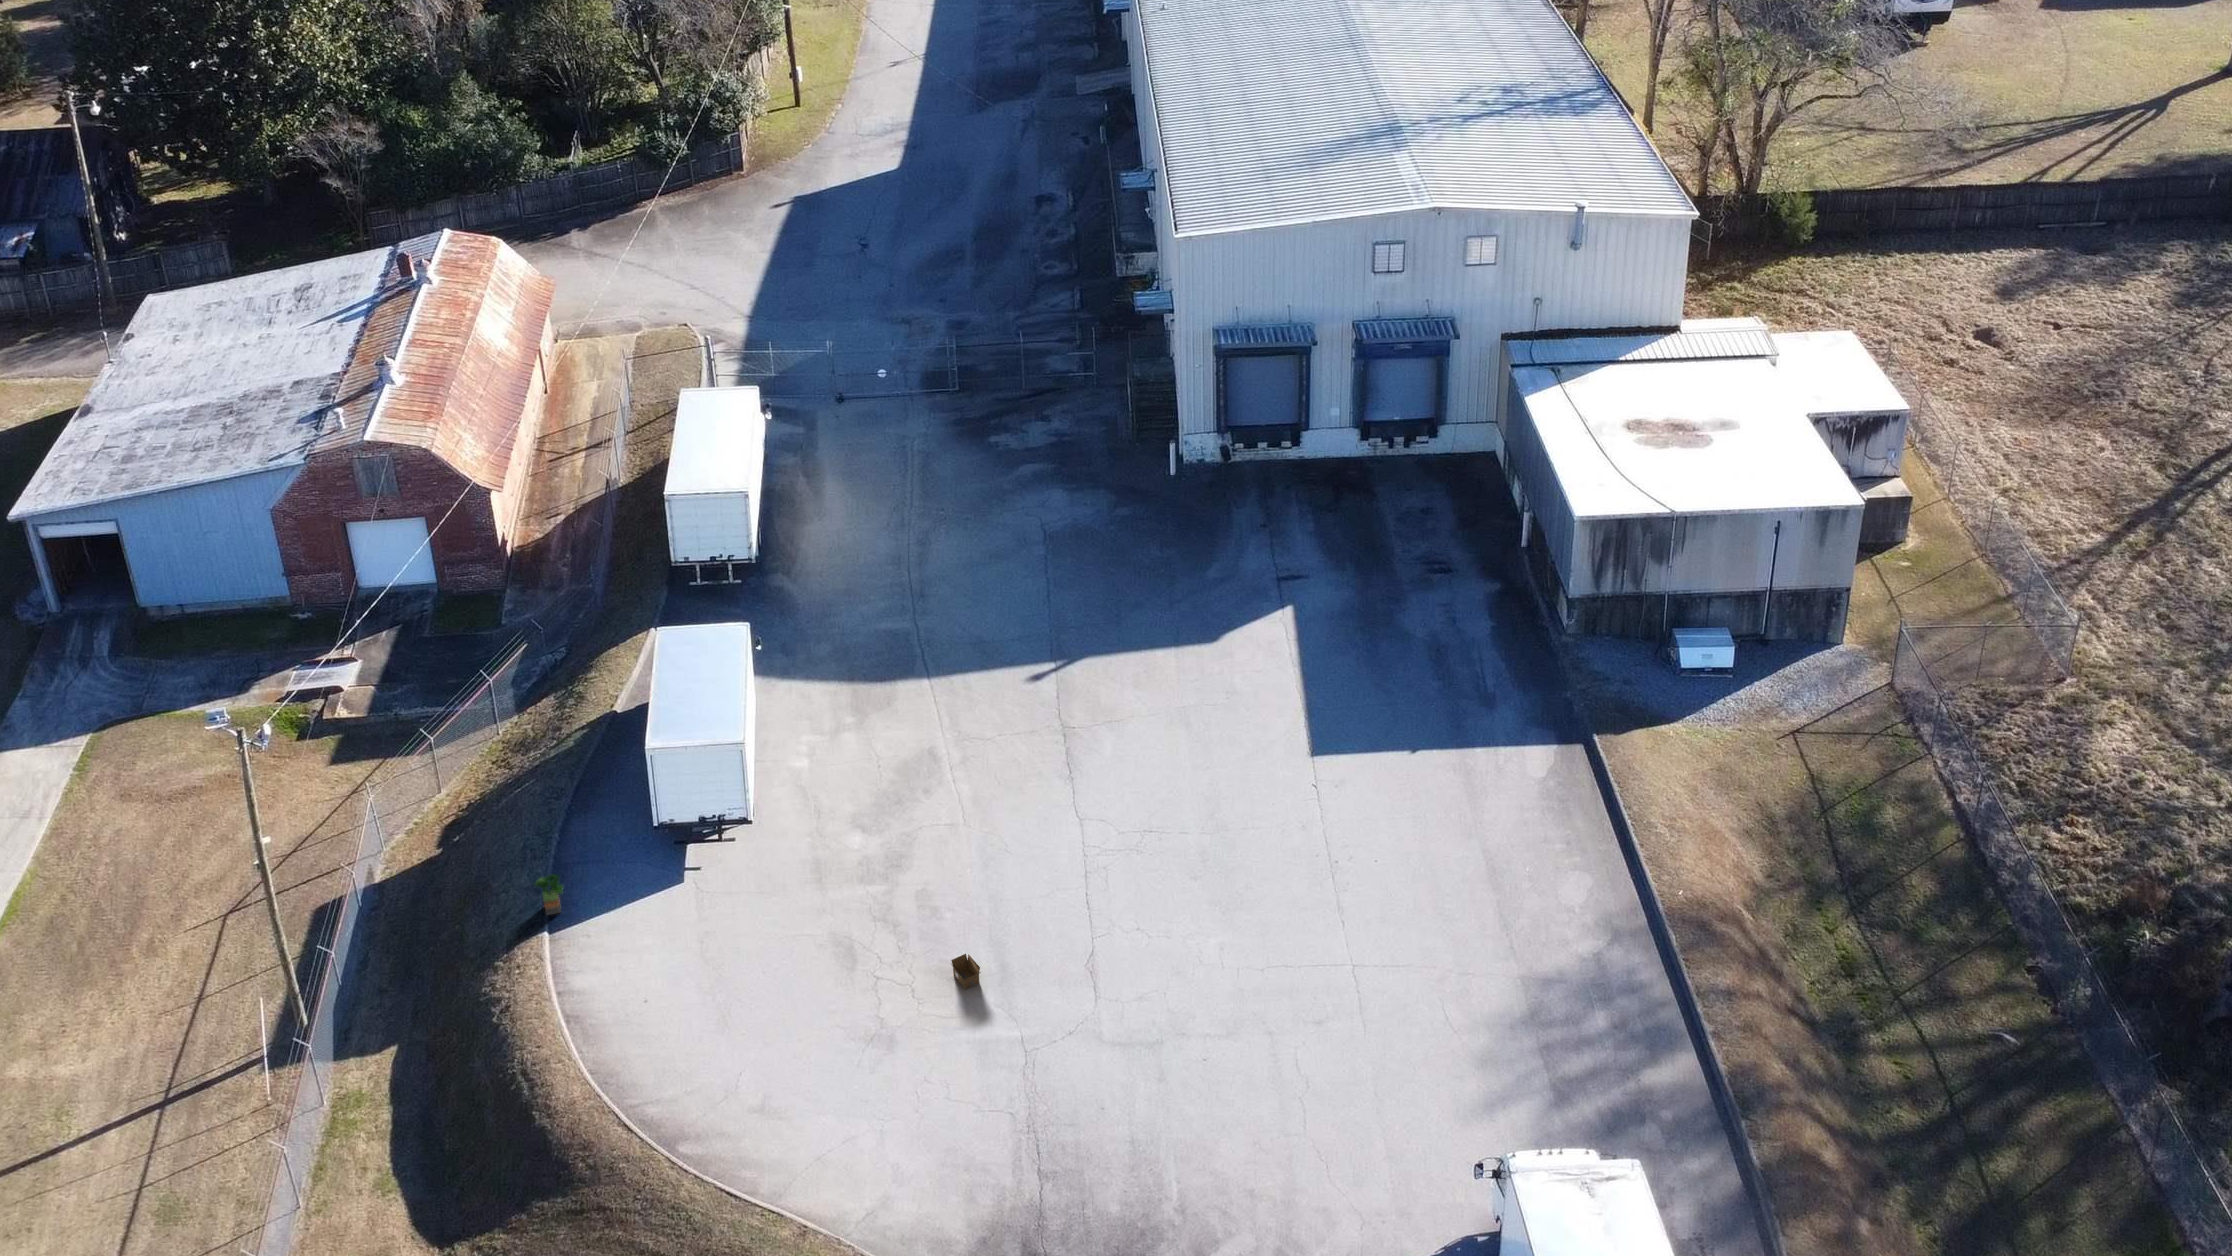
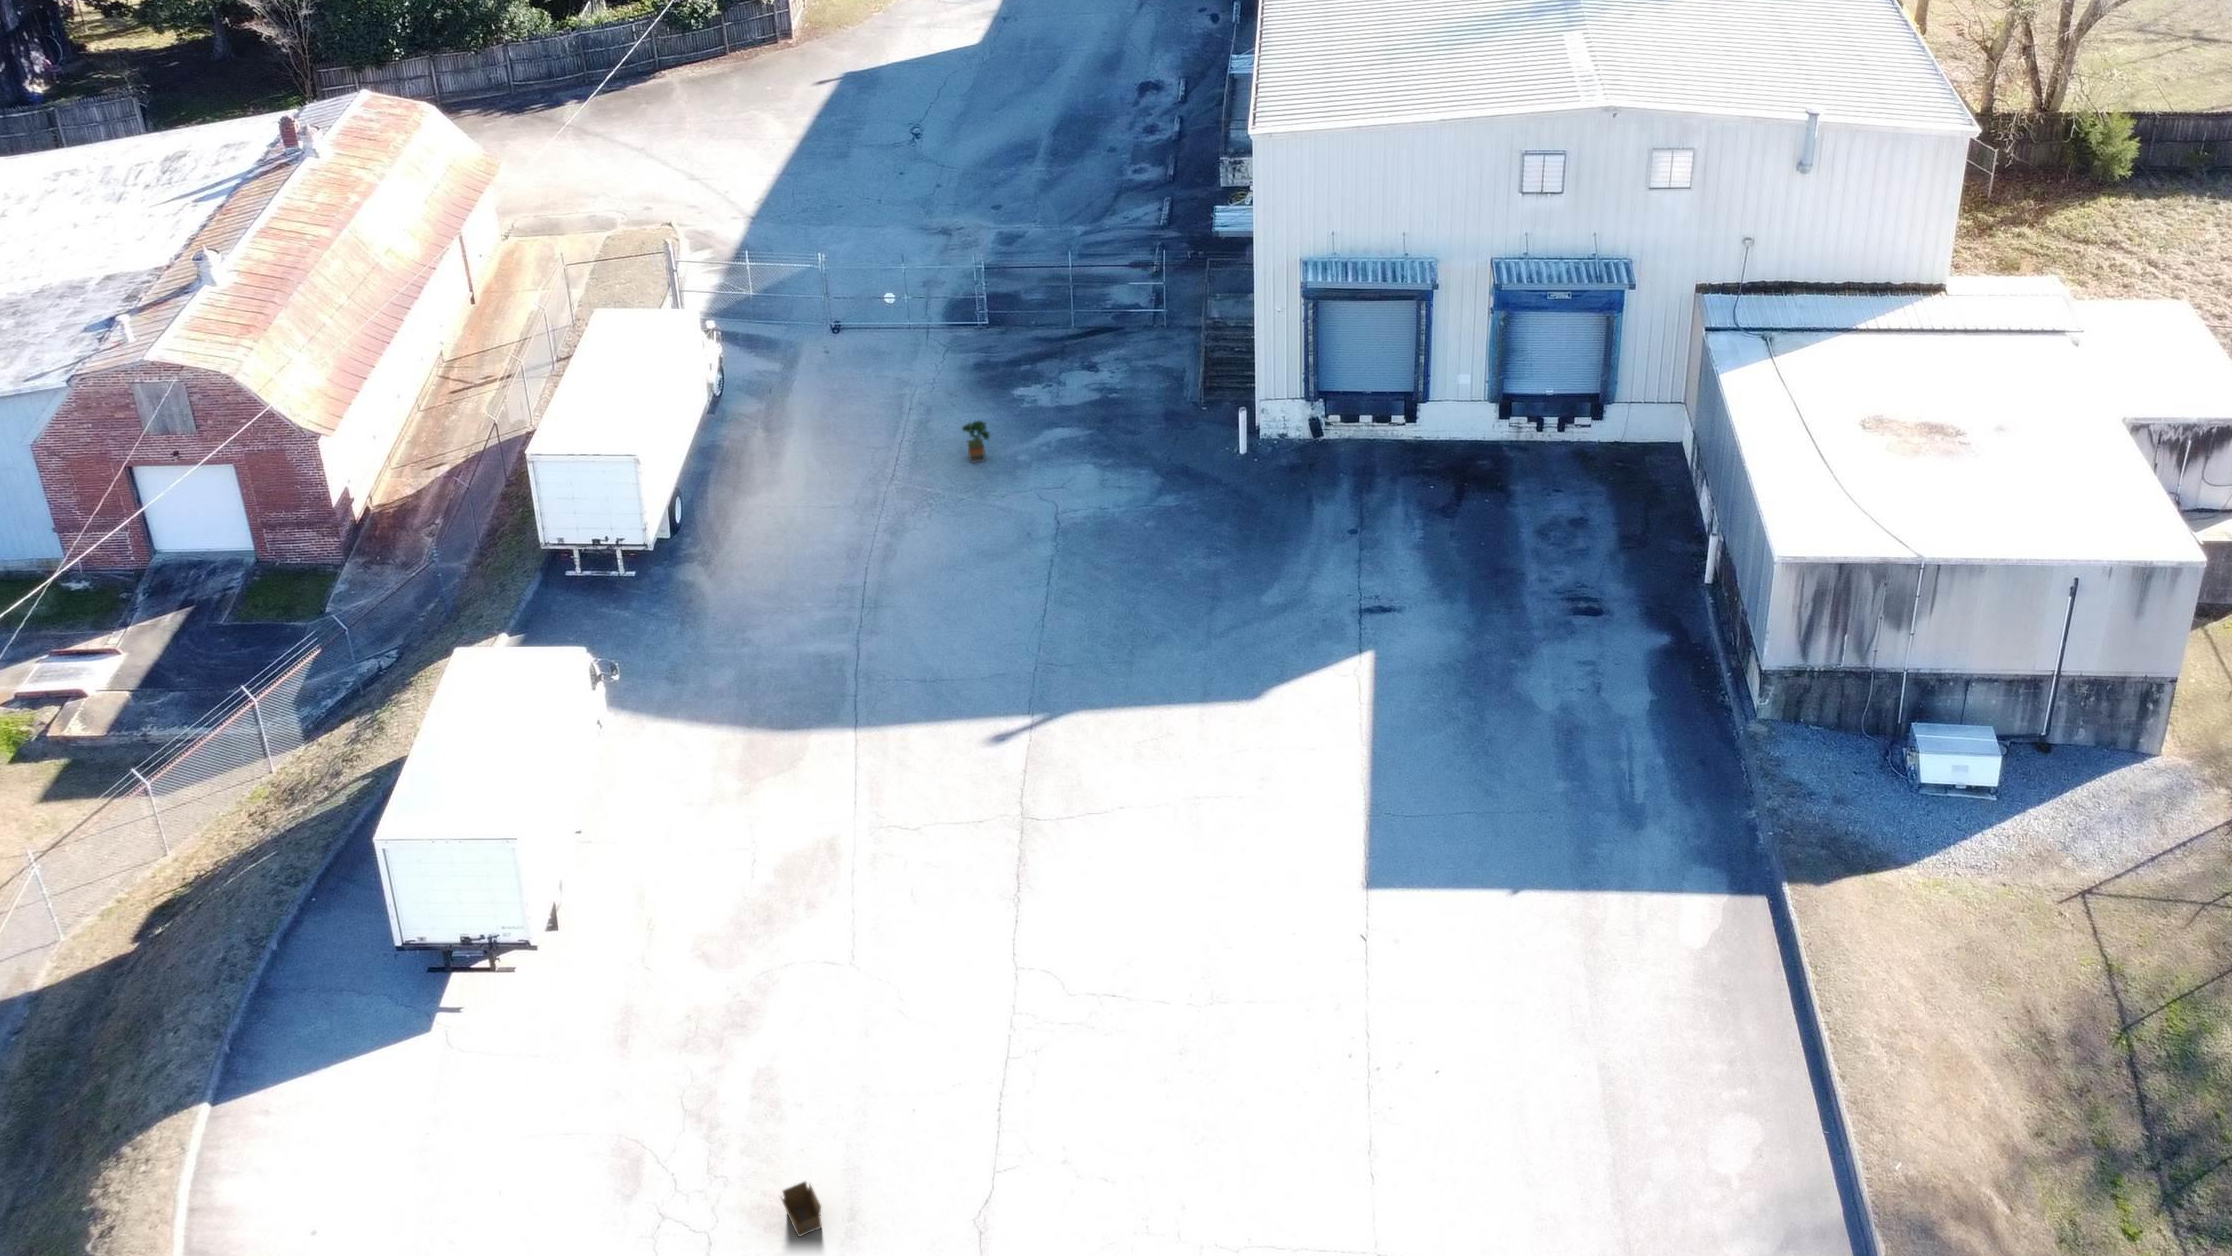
potted tree: present [536,874,563,915] -> present [962,421,990,463]

